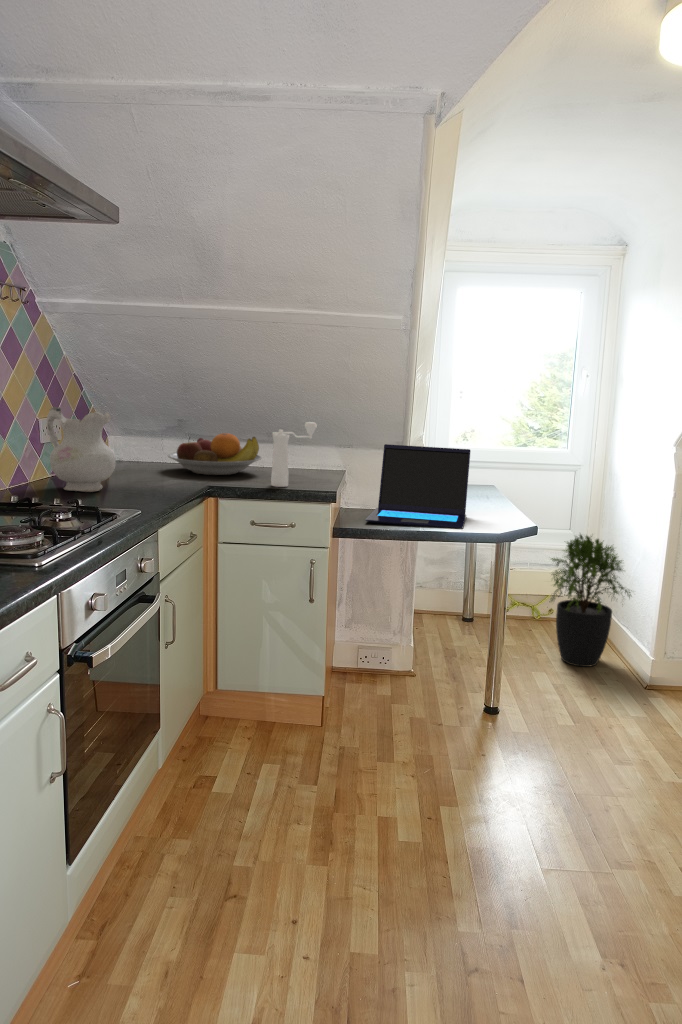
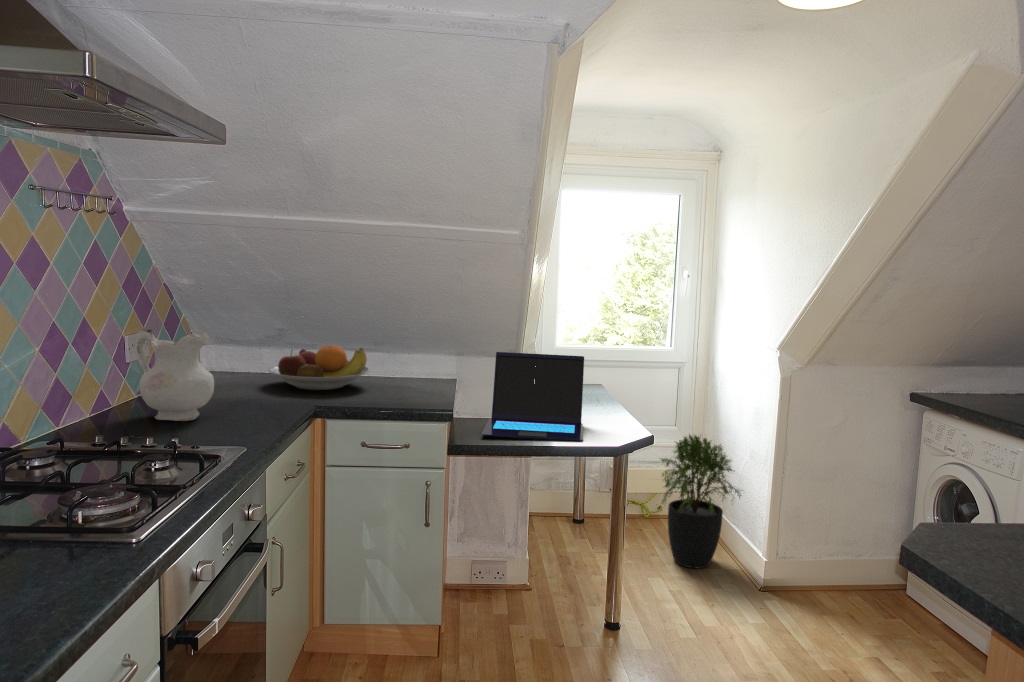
pepper mill: present [271,422,317,487] -> none [383,334,430,404]

